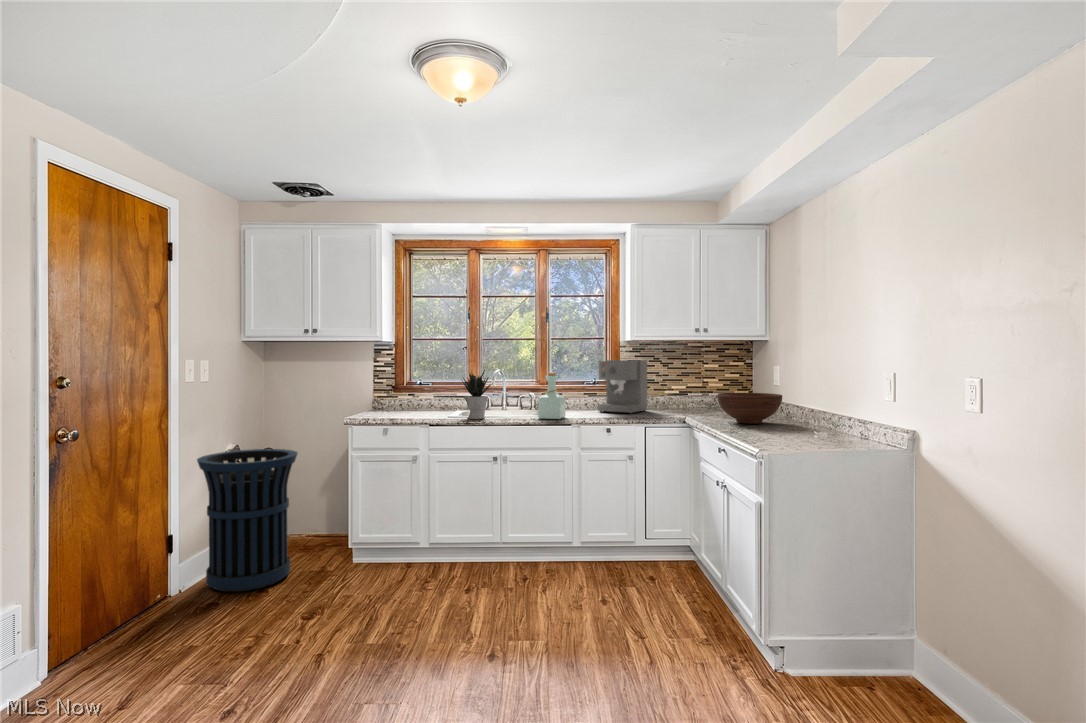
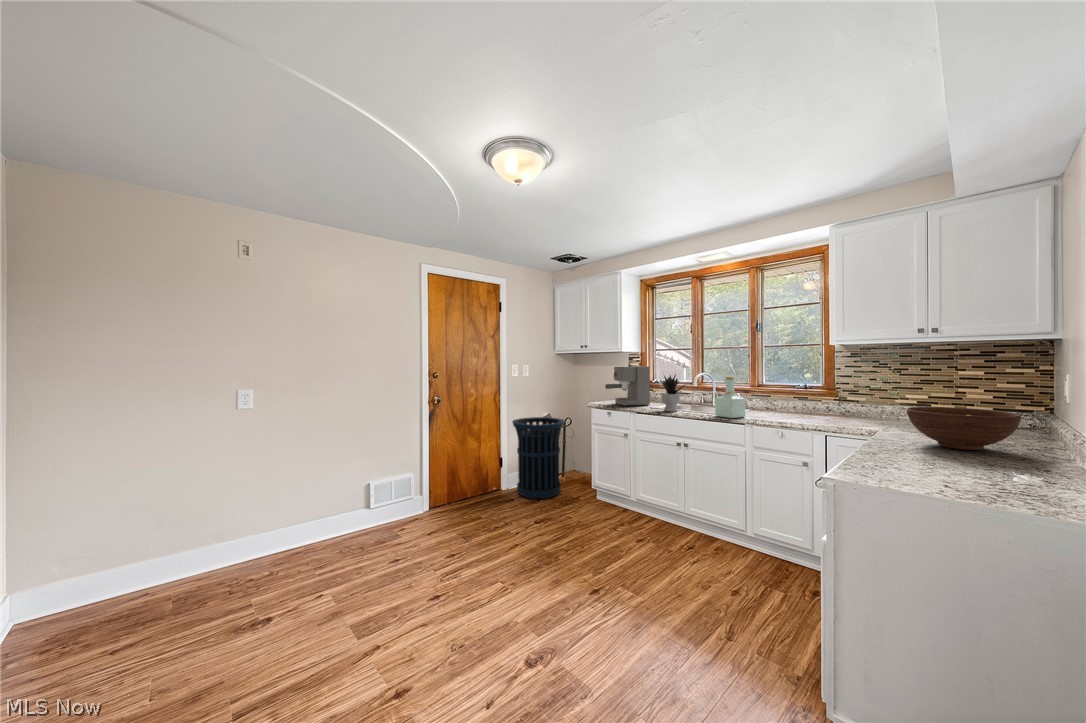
coffee maker: present [598,360,647,414] -> present [605,366,650,406]

